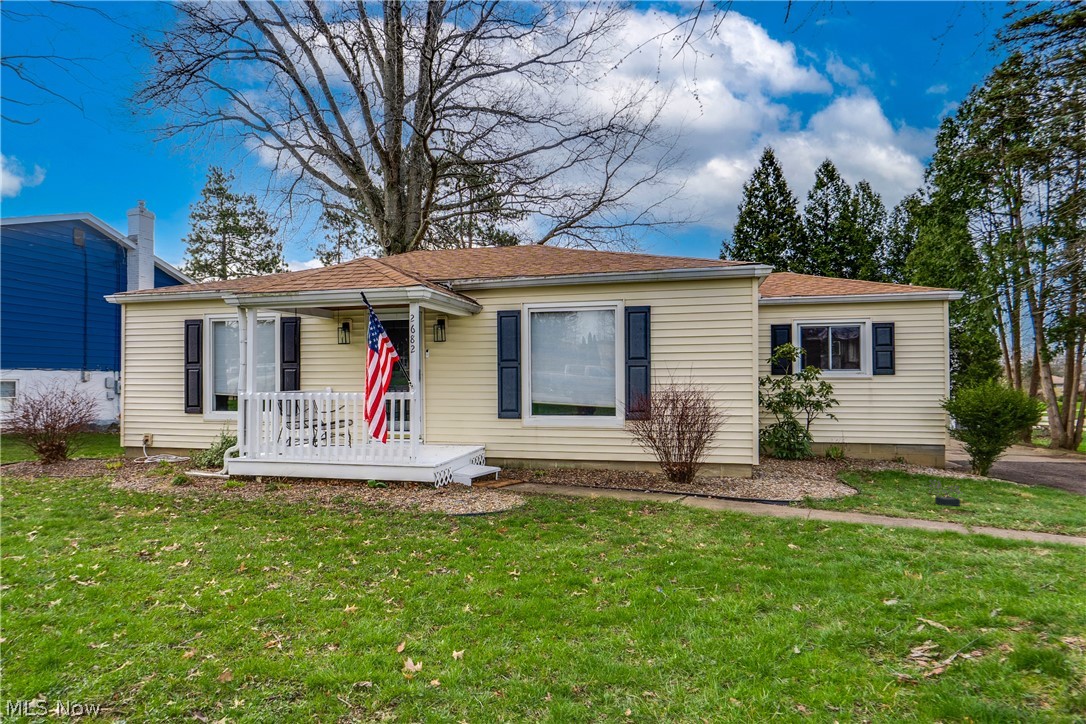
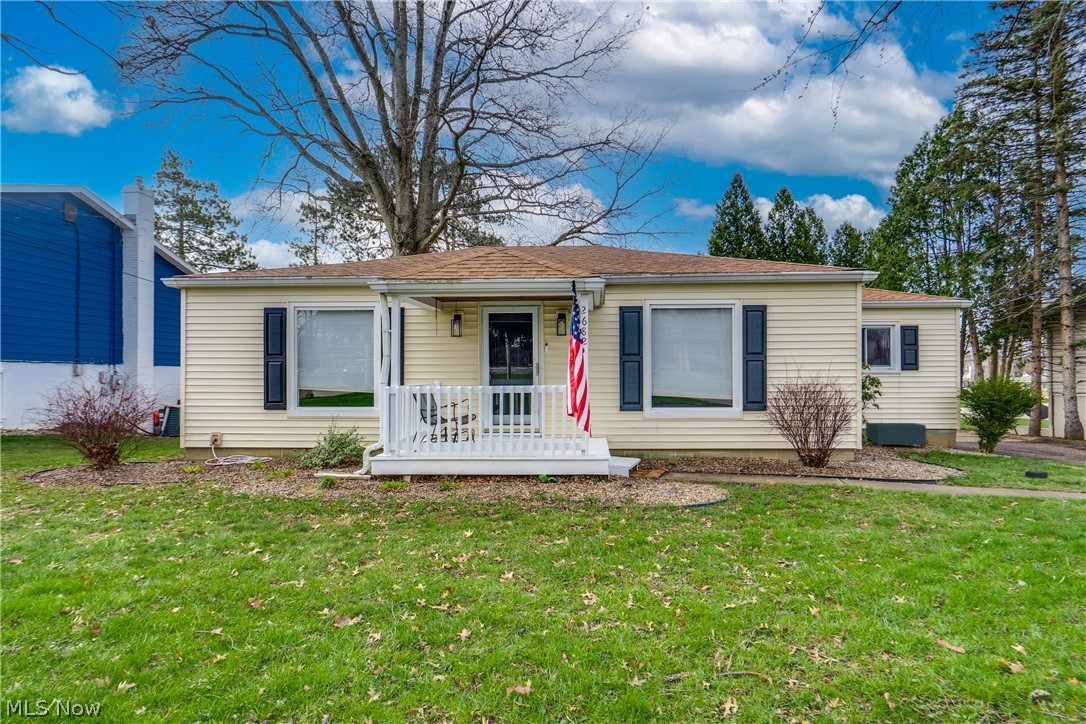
bench: none [833,435,900,466] -> present [866,423,926,448]

